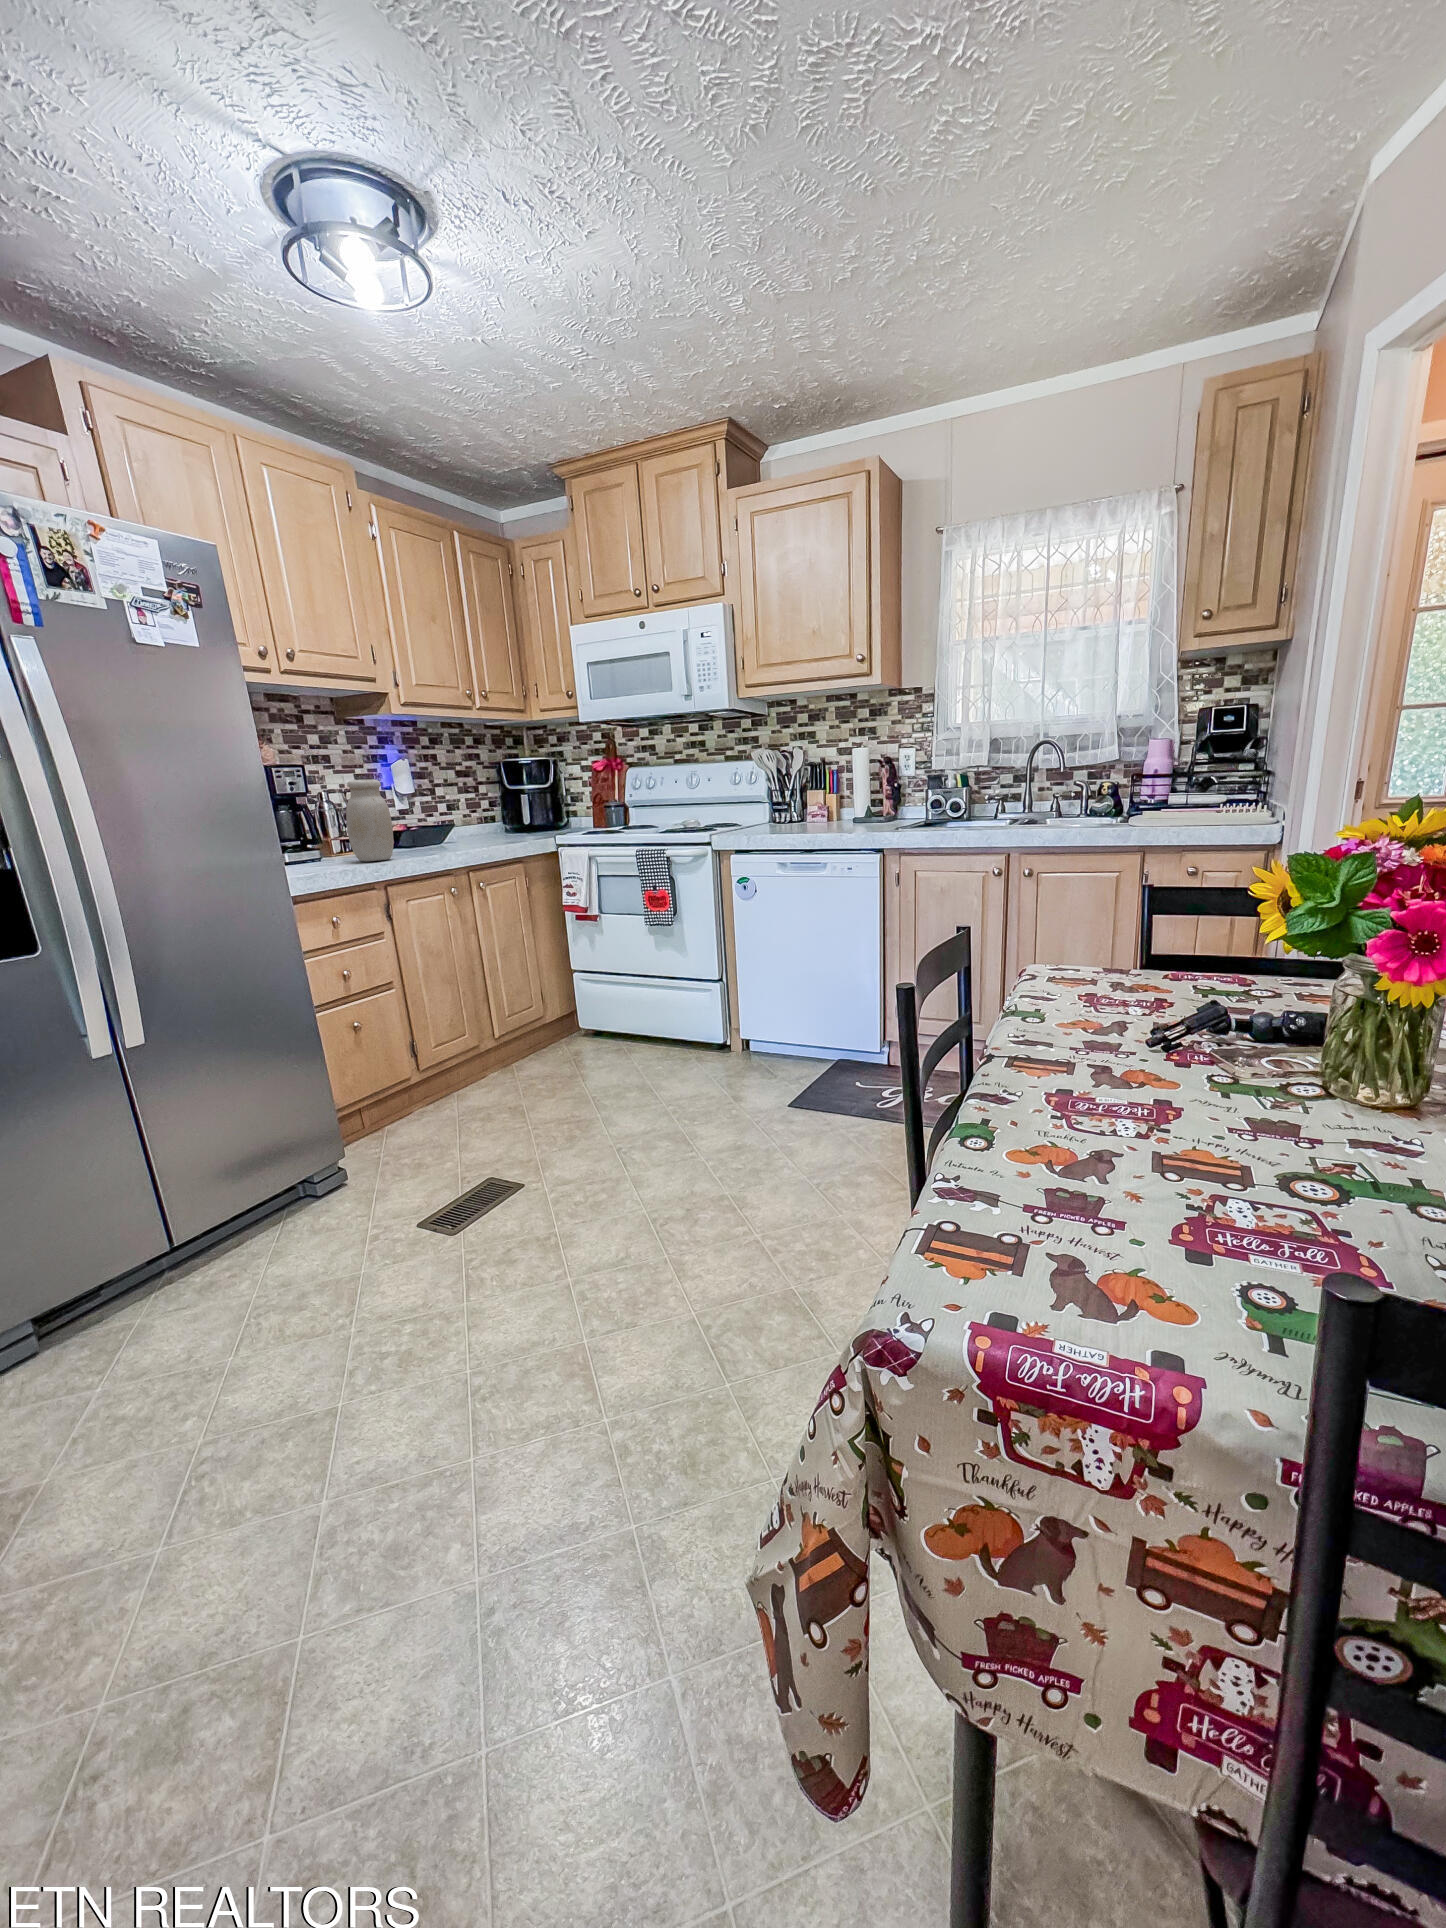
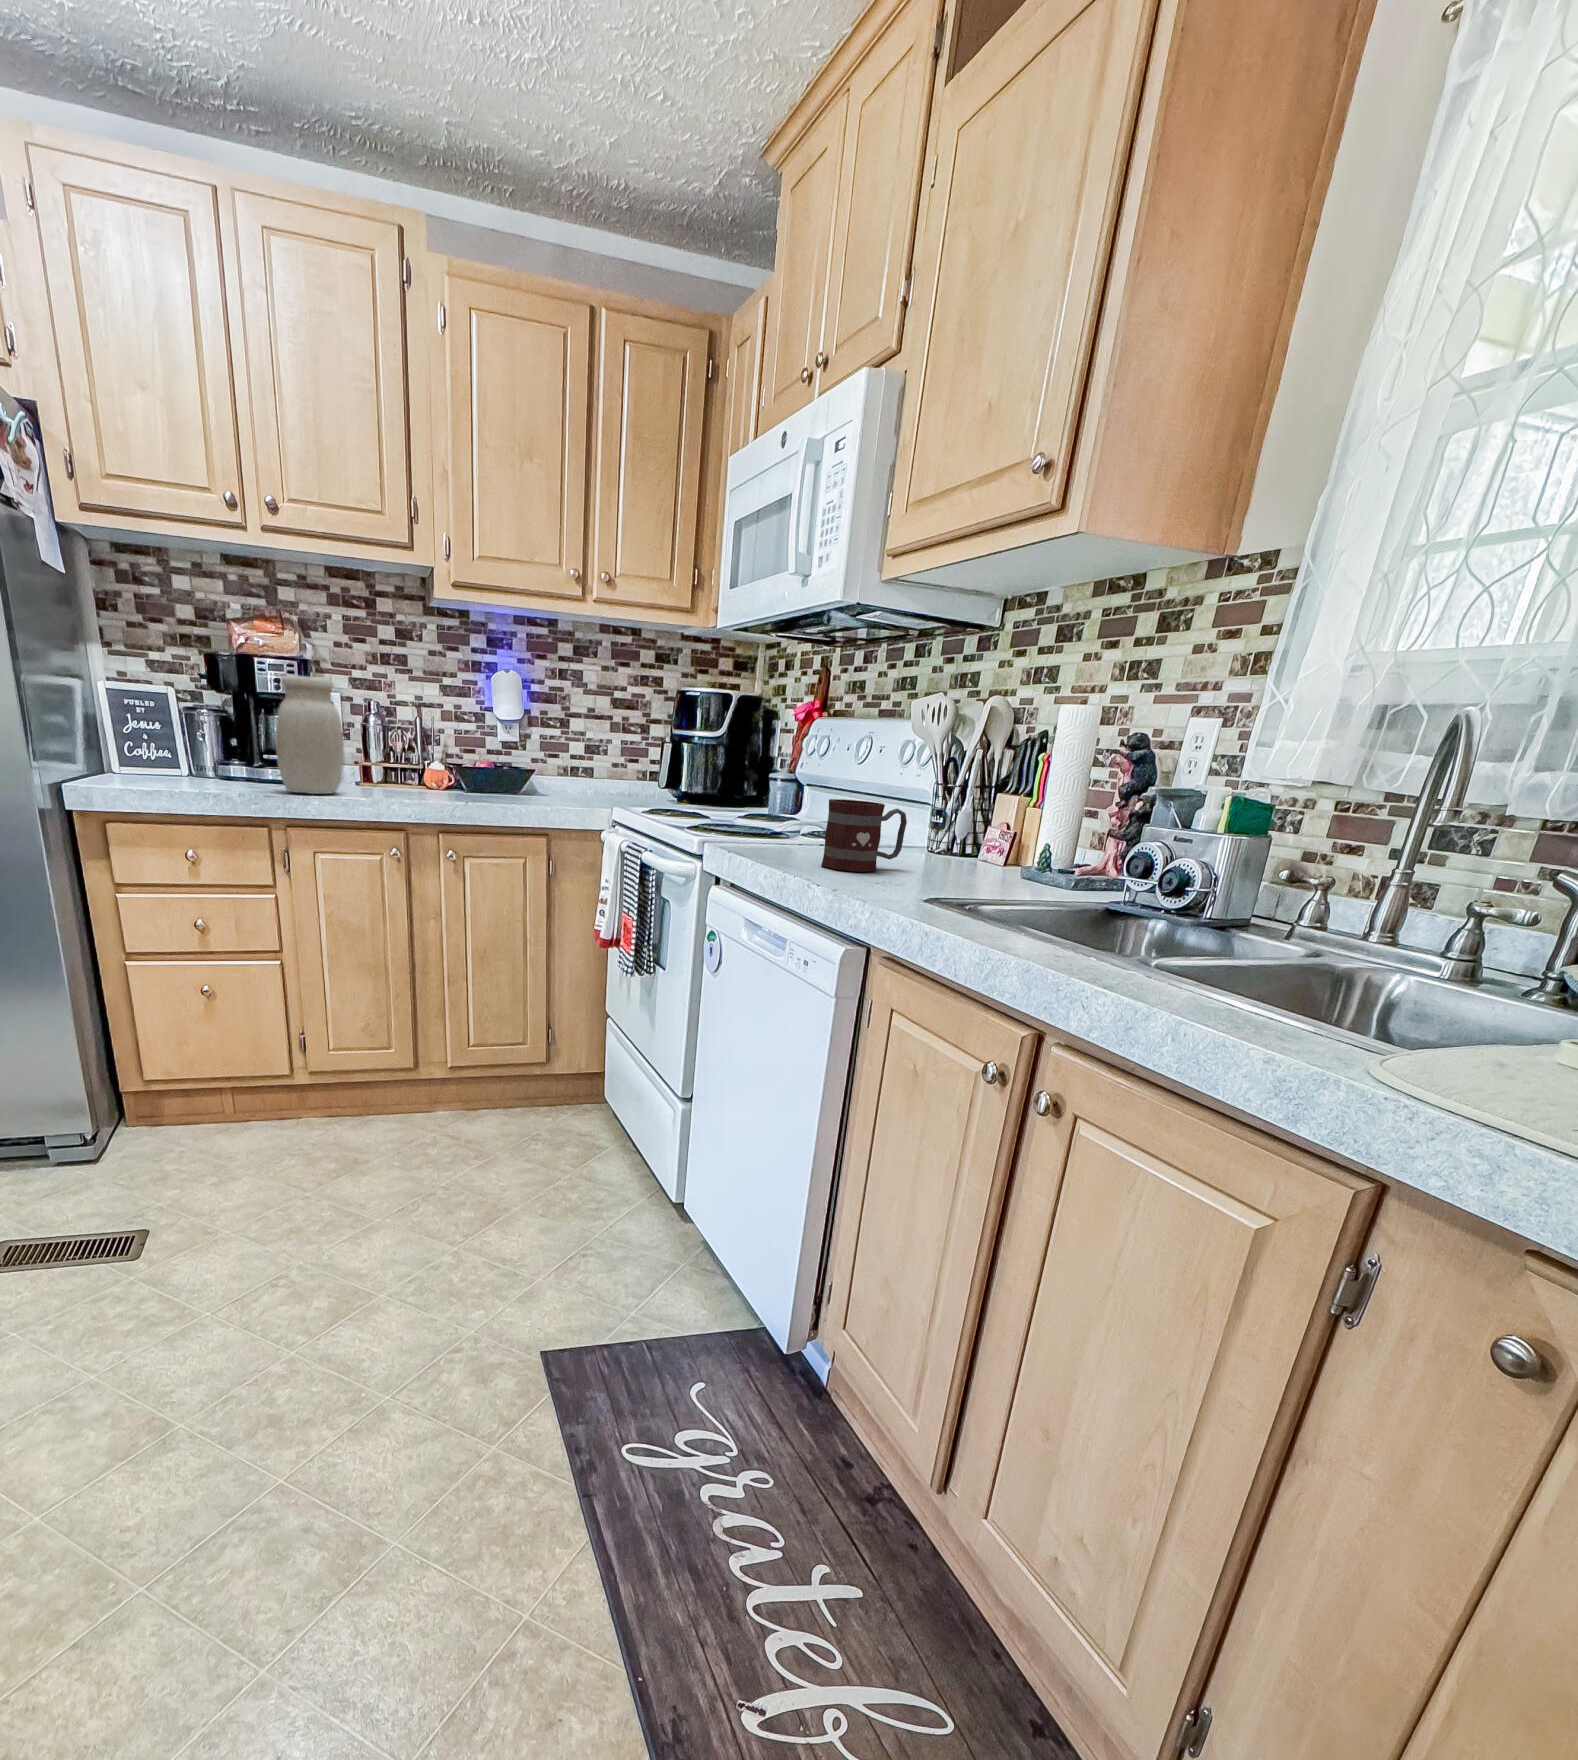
mug: none [727,810,754,840] -> present [822,799,907,872]

